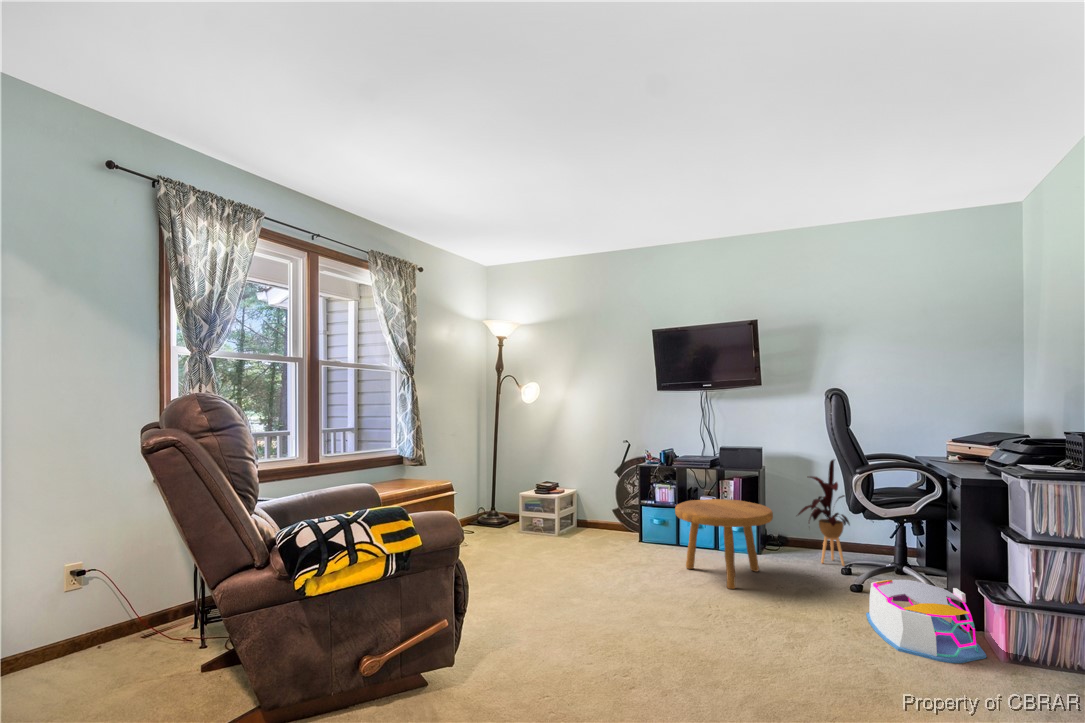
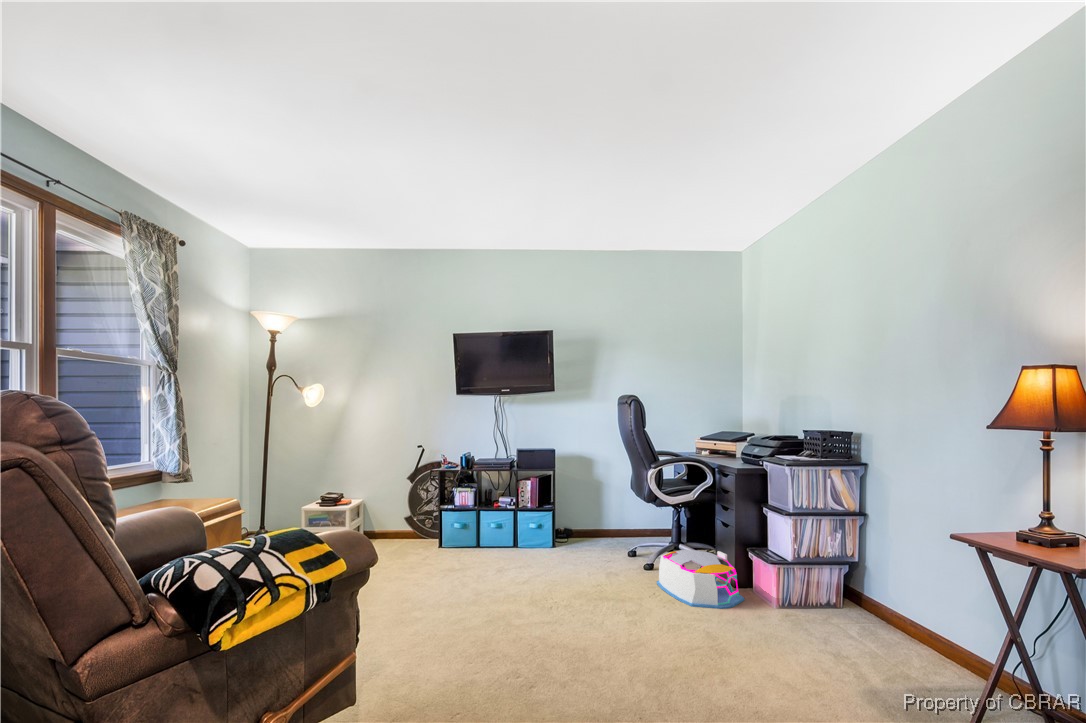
house plant: present [798,460,850,566] -> none [584,456,628,547]
footstool: present [675,499,773,589] -> none [491,497,577,579]

